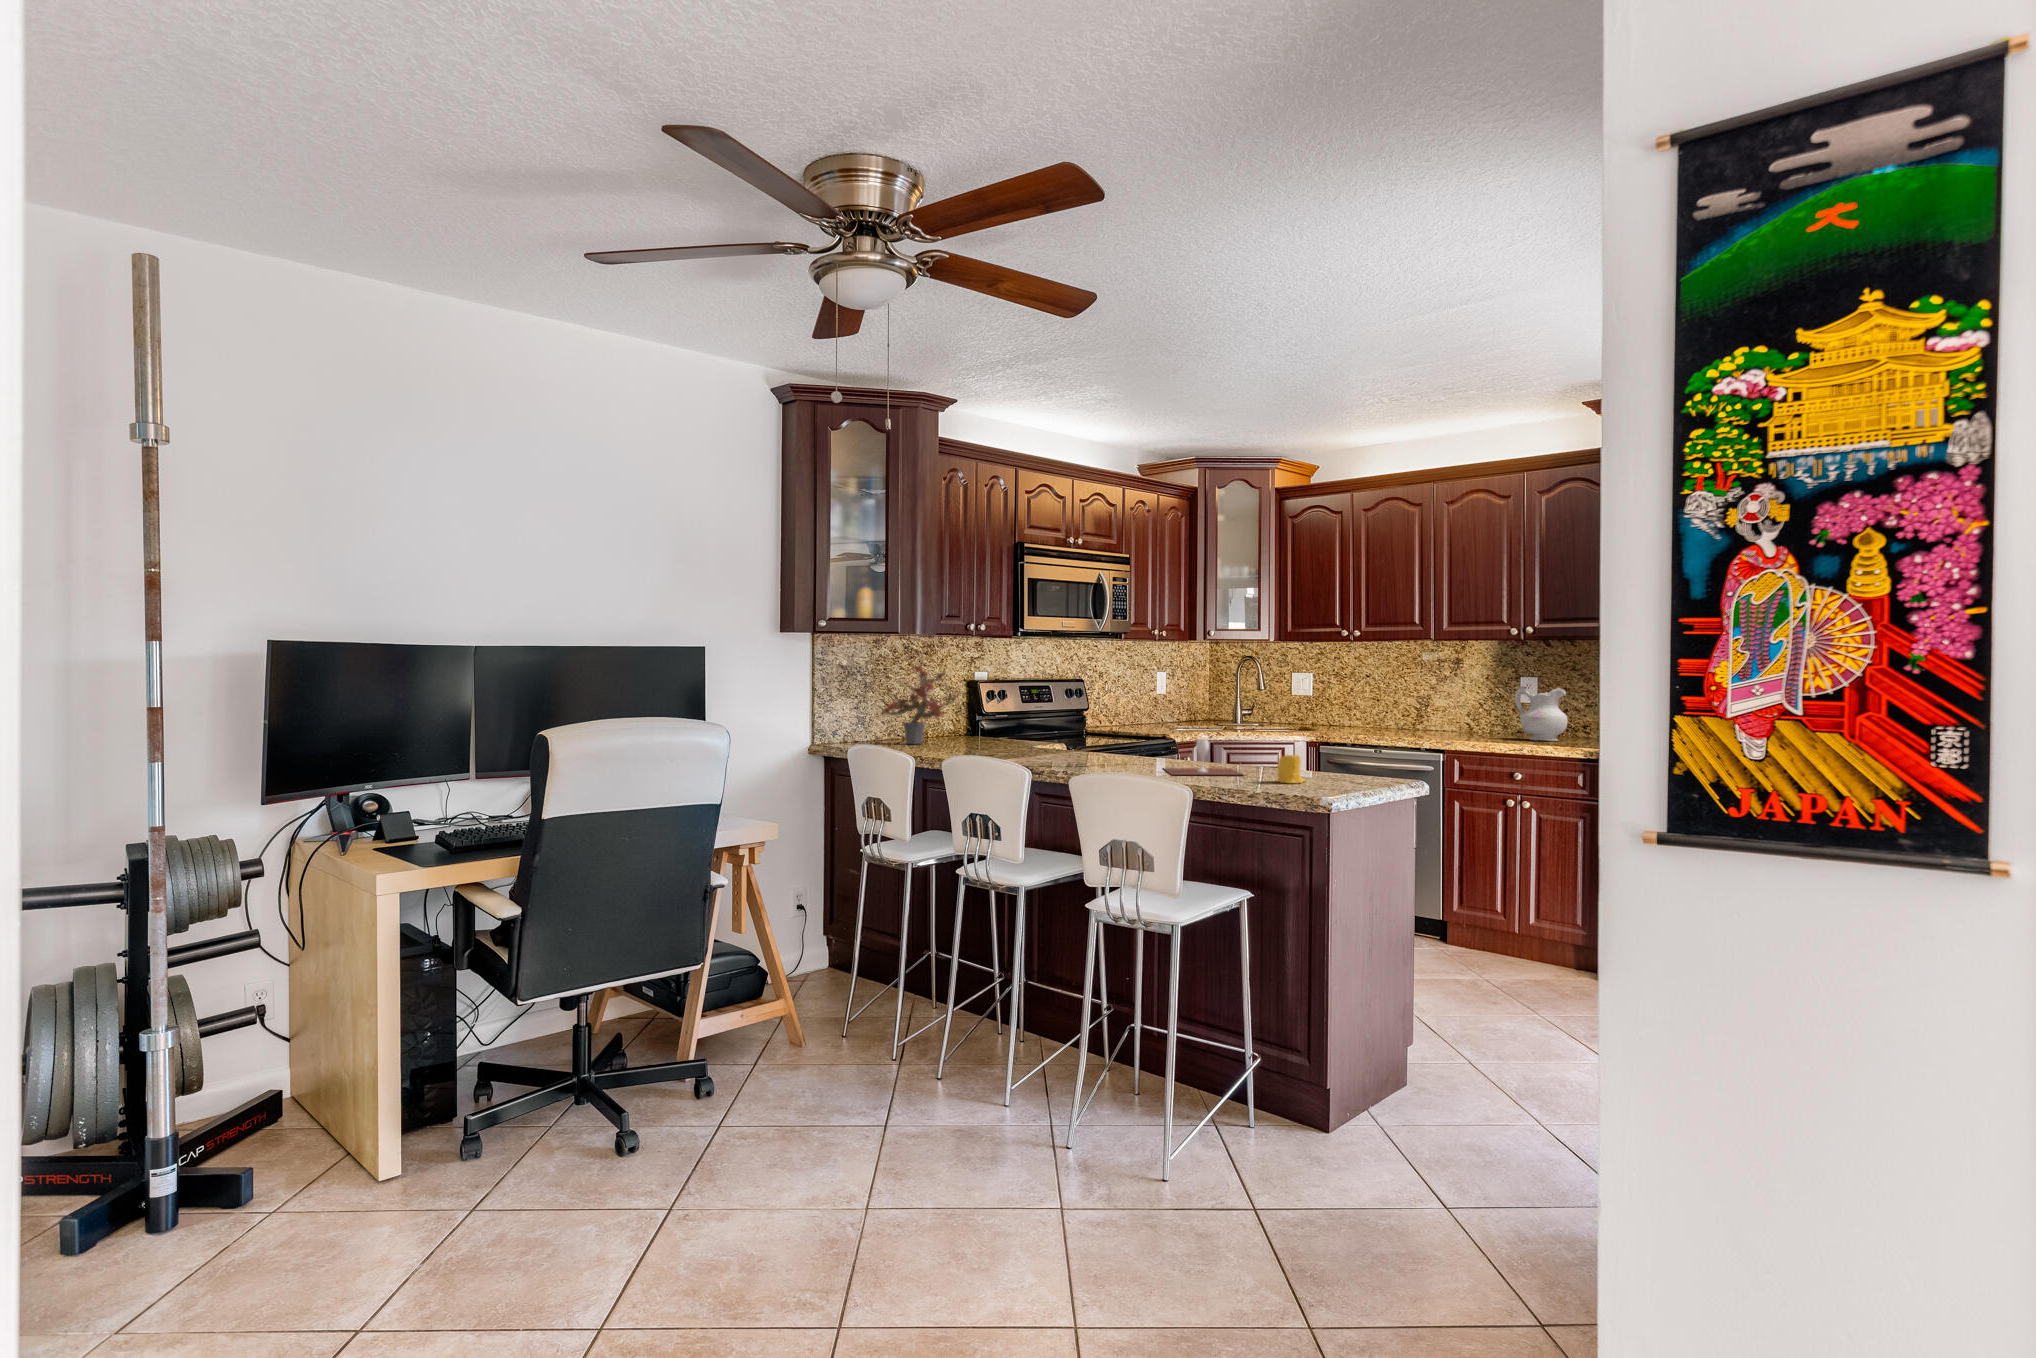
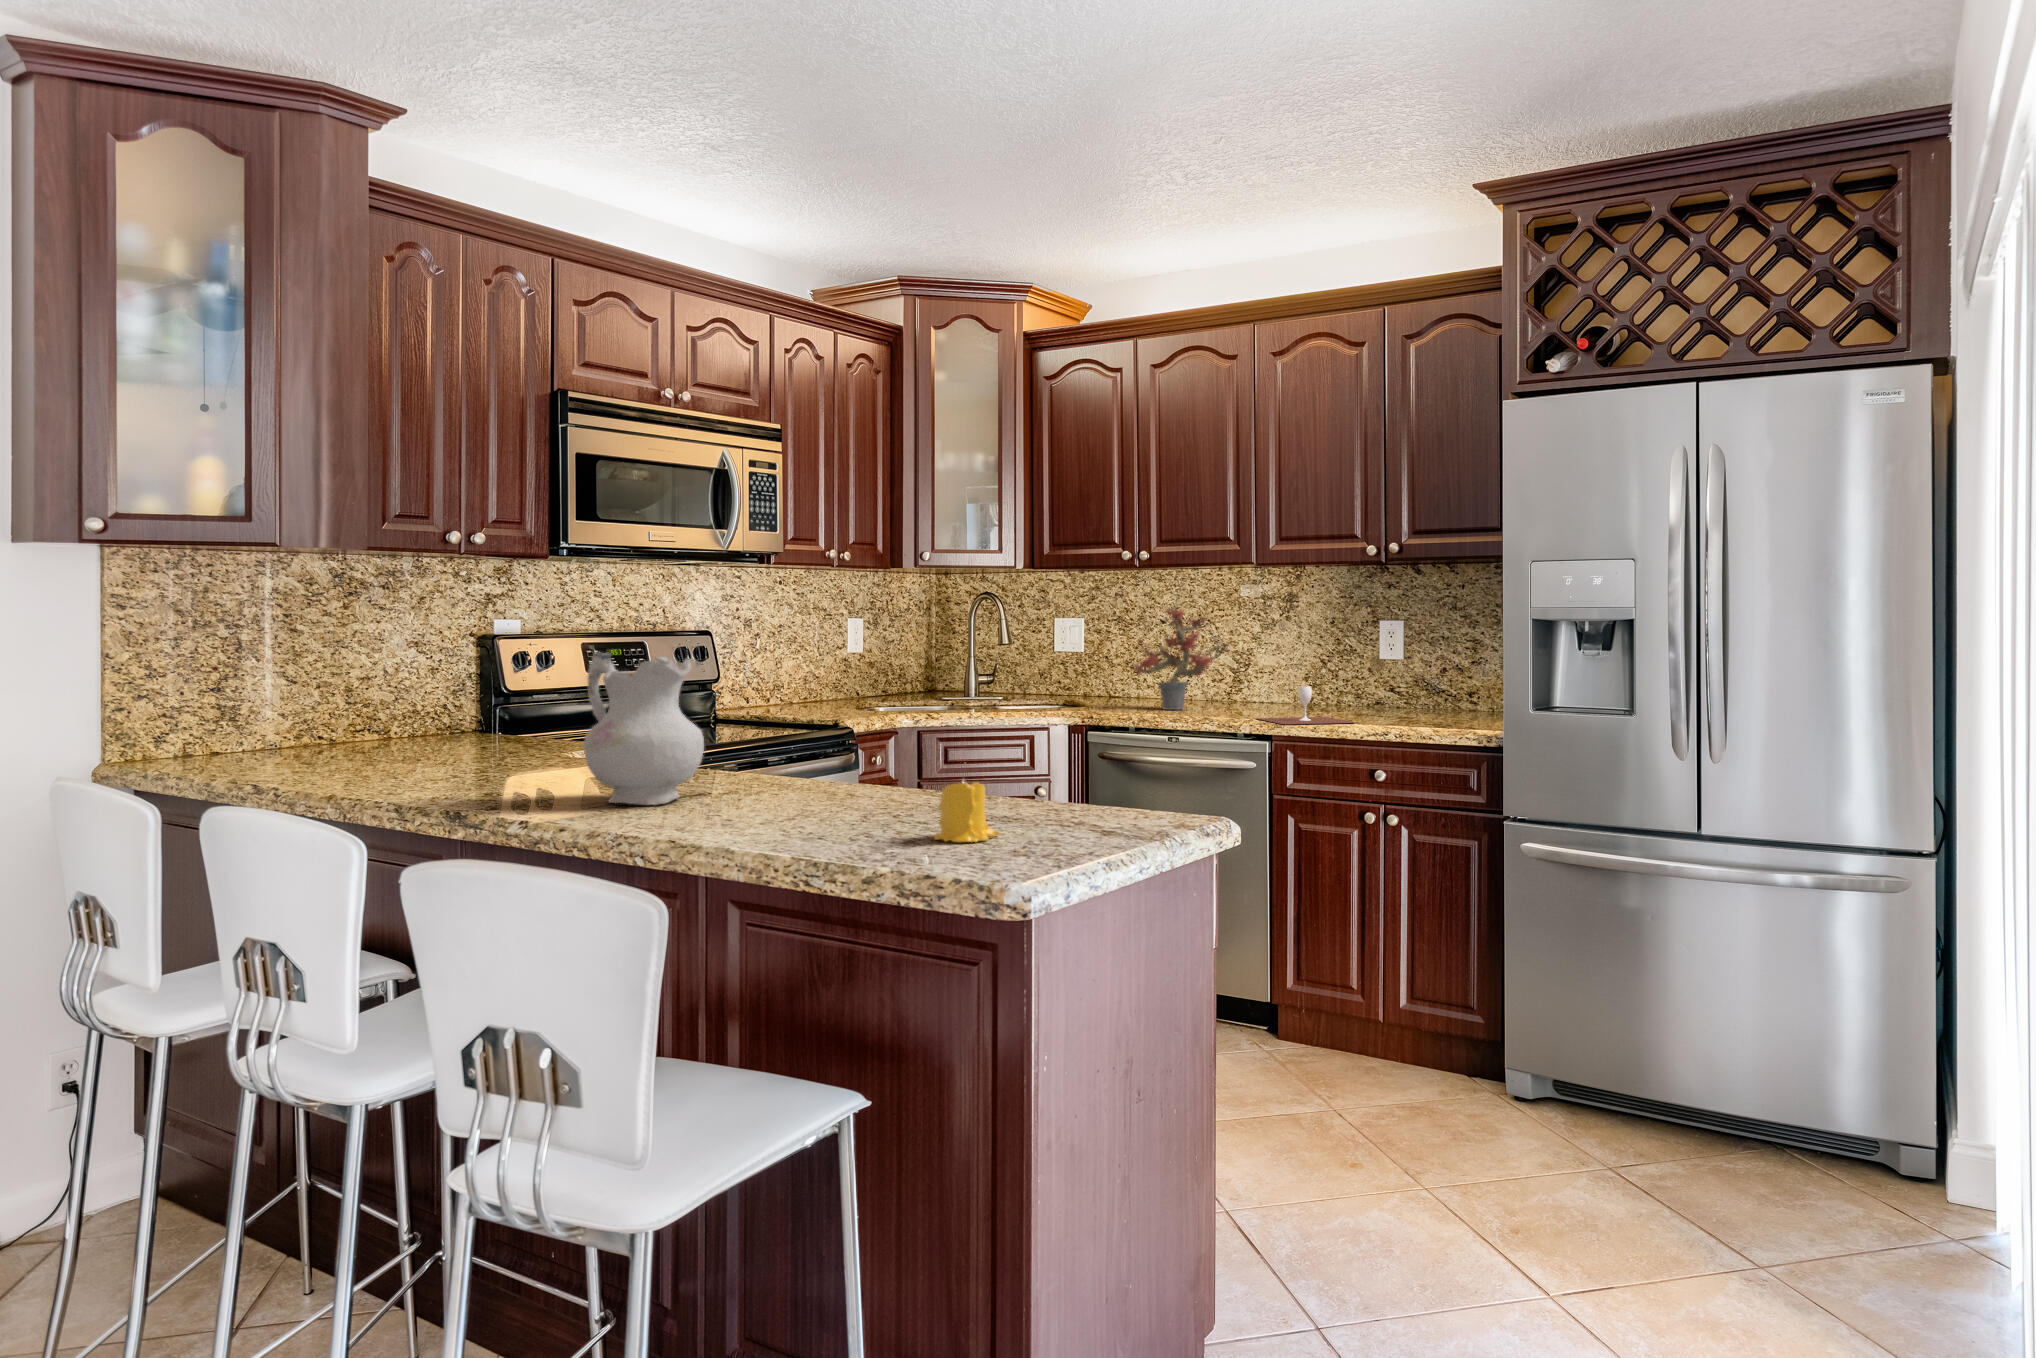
potted plant: present [881,660,960,744] -> present [1132,603,1228,710]
ceramic pitcher: present [1515,686,1568,741] -> present [584,652,704,805]
wine glass: present [1165,739,1242,775] -> present [1257,686,1355,724]

